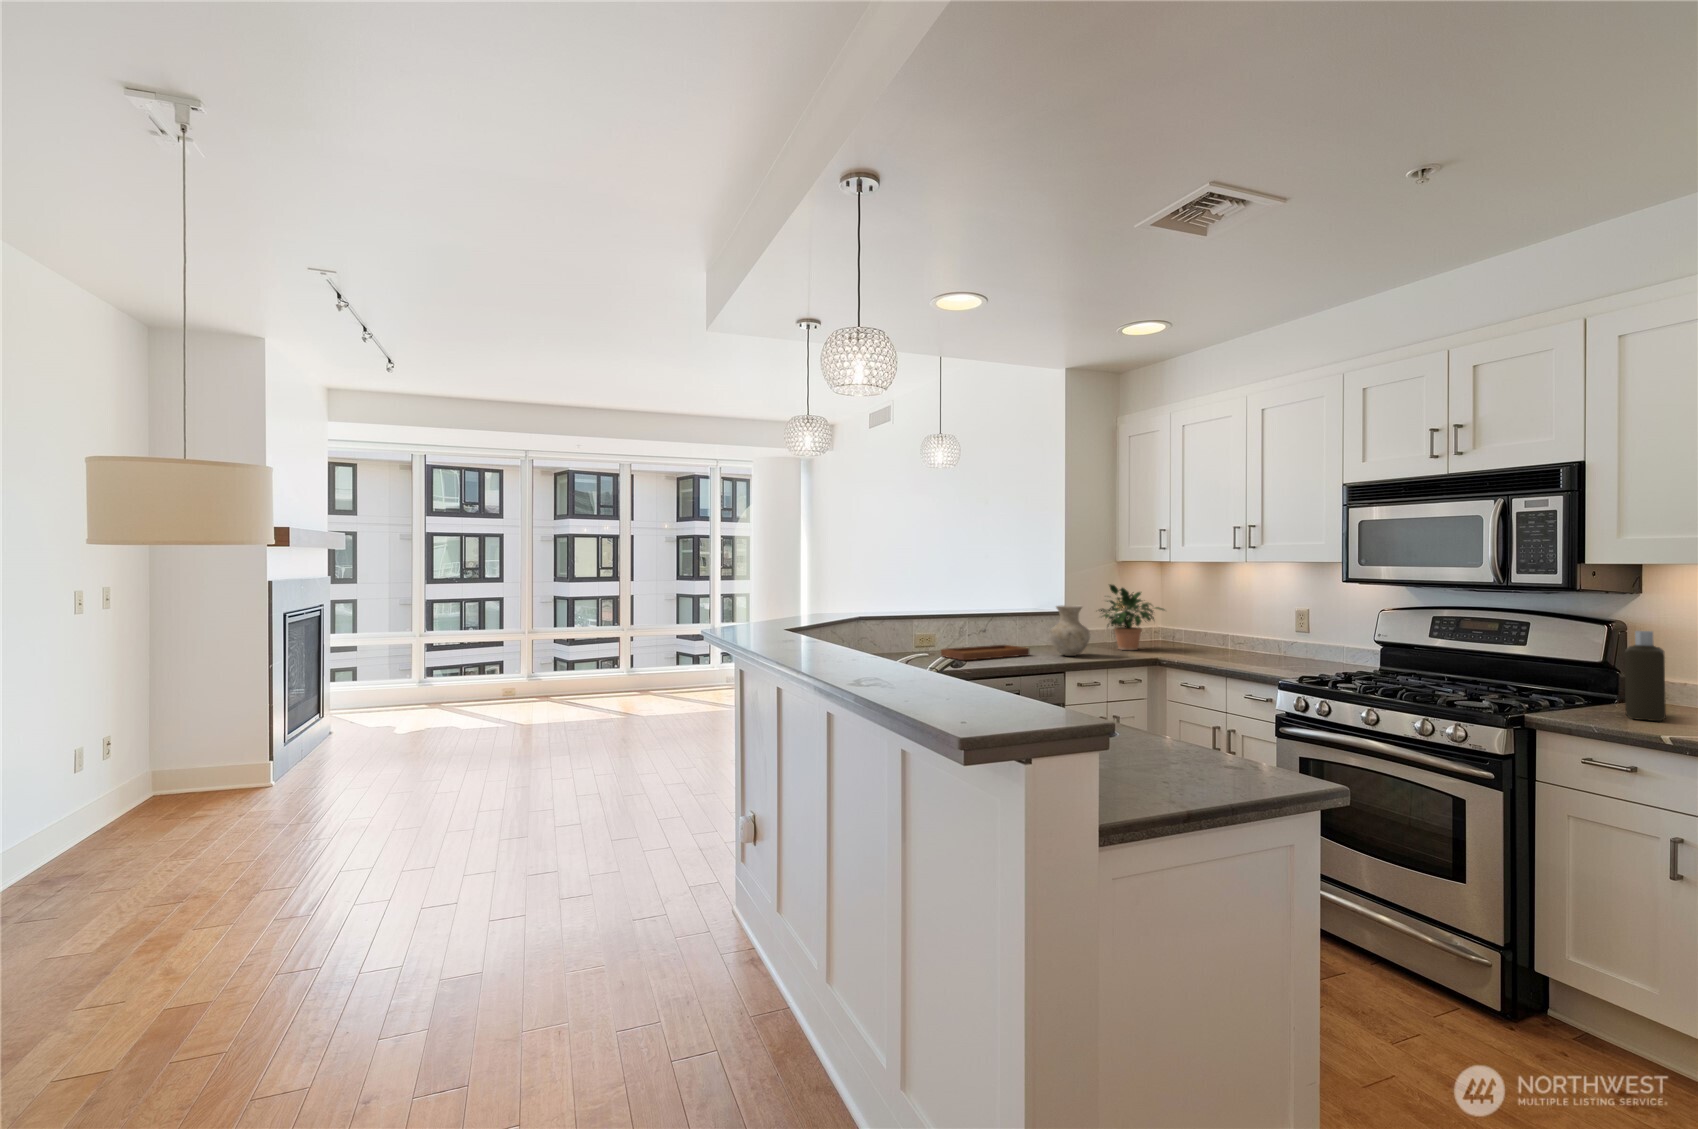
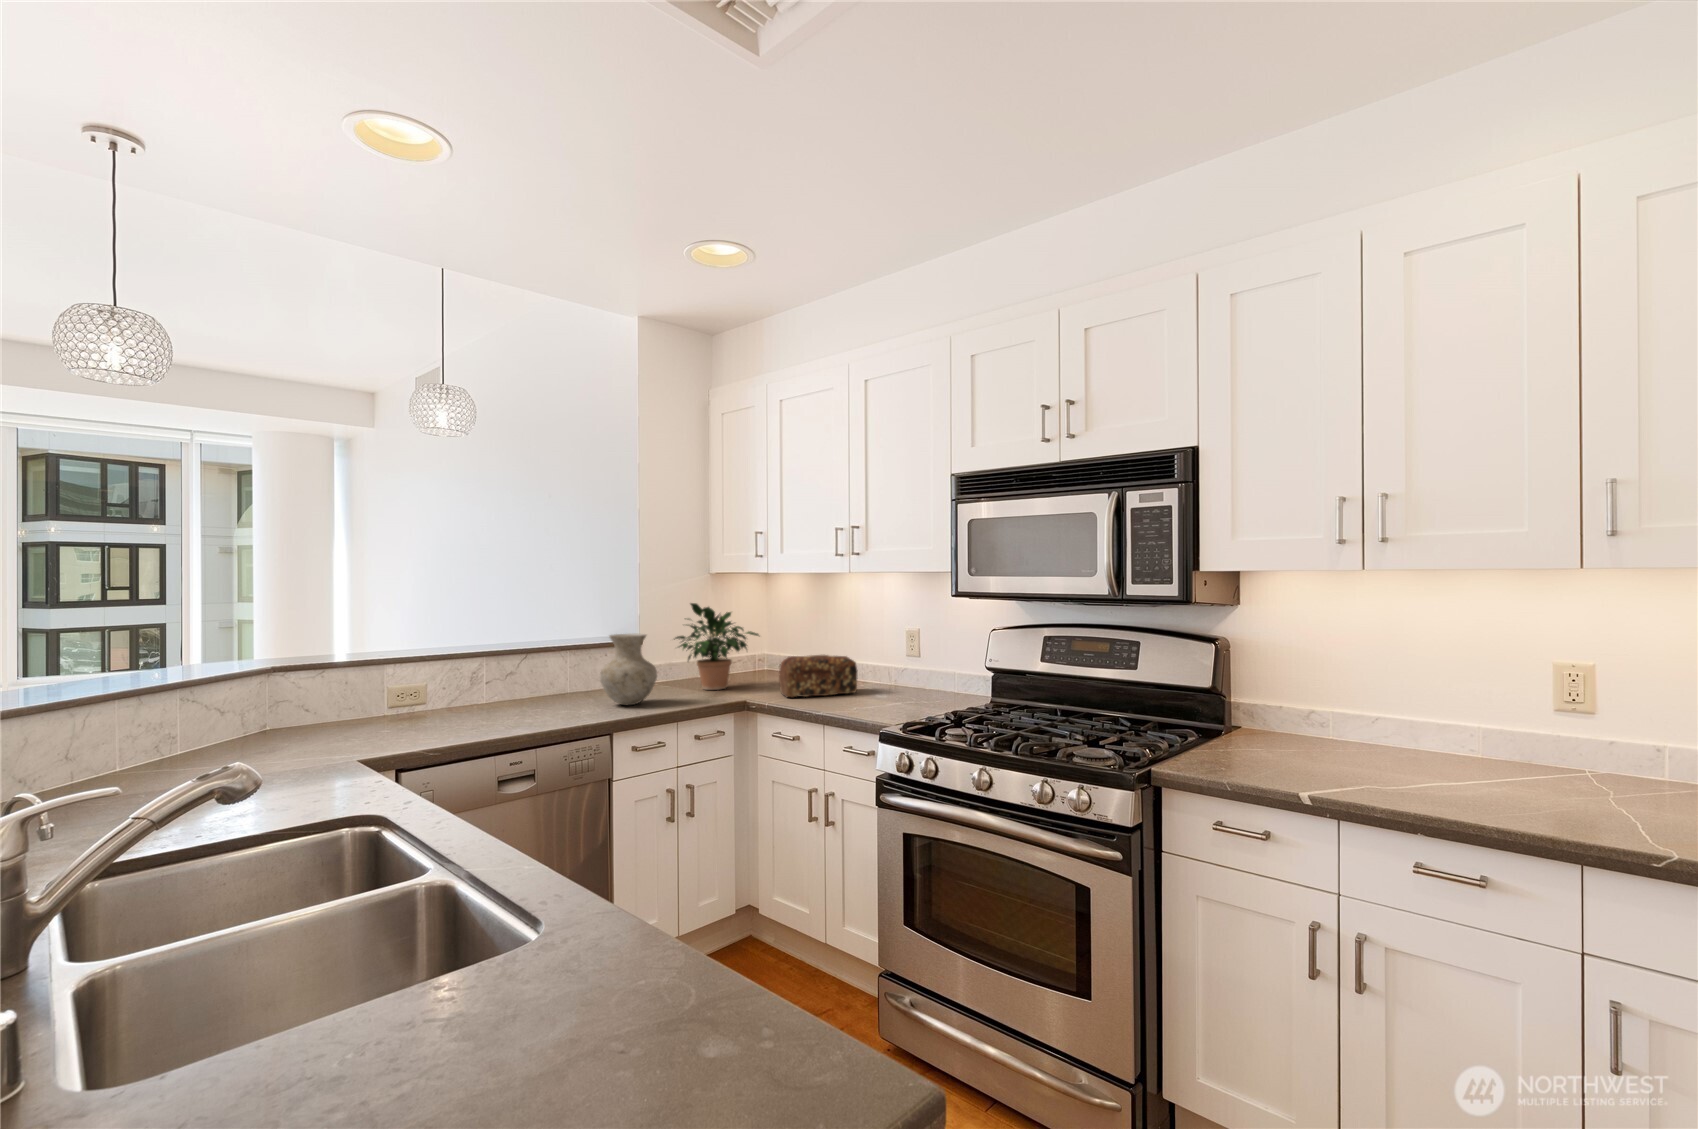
bread loaf: none [1184,626,1253,658] -> present [779,655,858,698]
tray: present [941,629,1030,660] -> none [428,672,571,725]
bottle: present [1624,631,1666,722] -> none [1241,652,1287,765]

